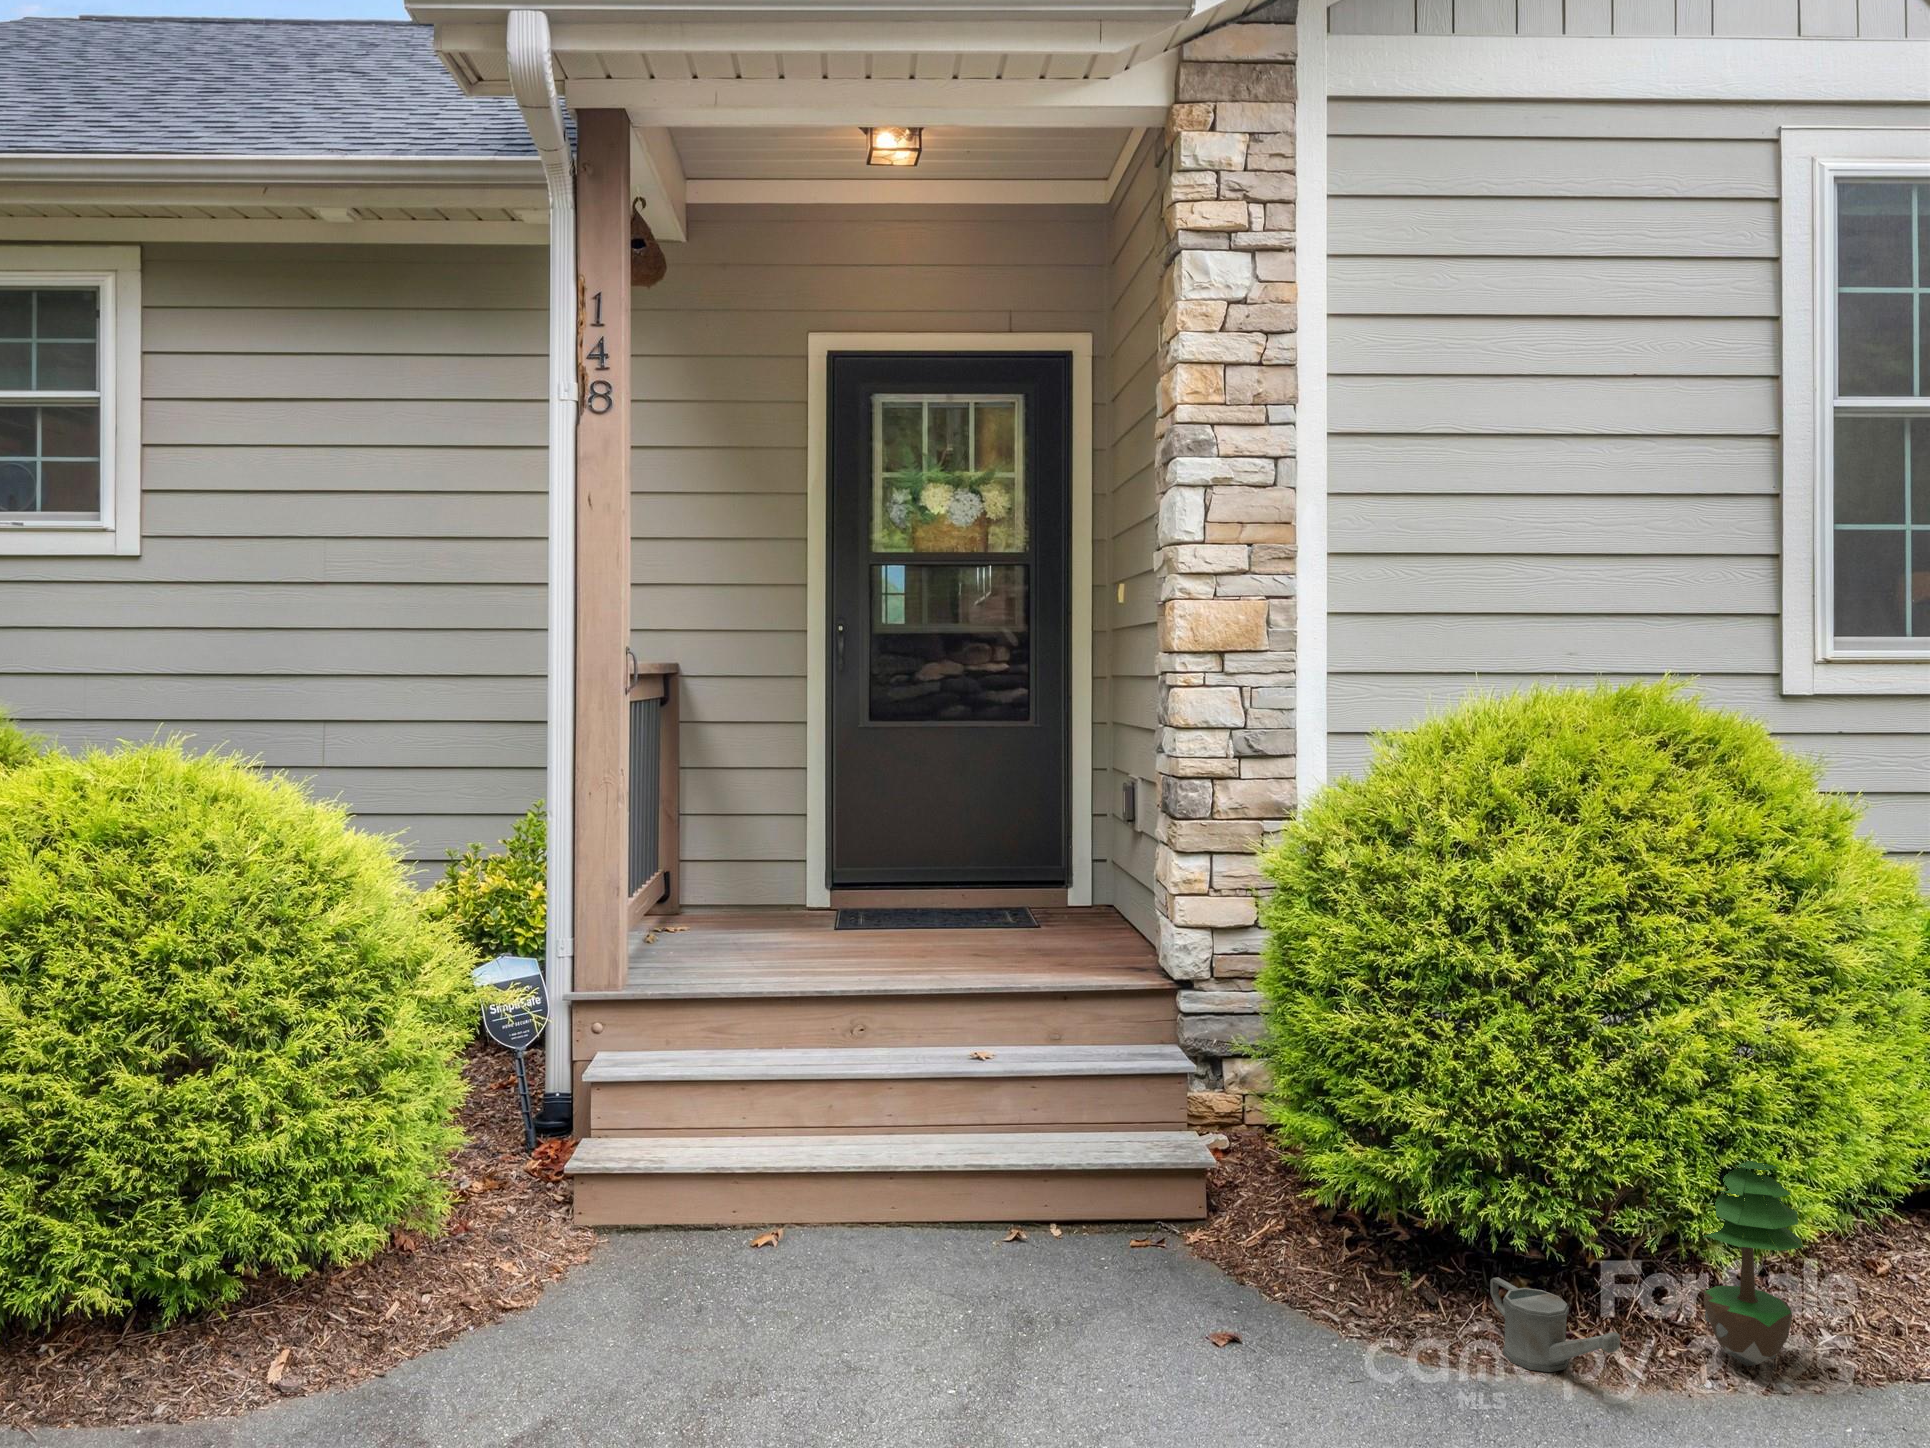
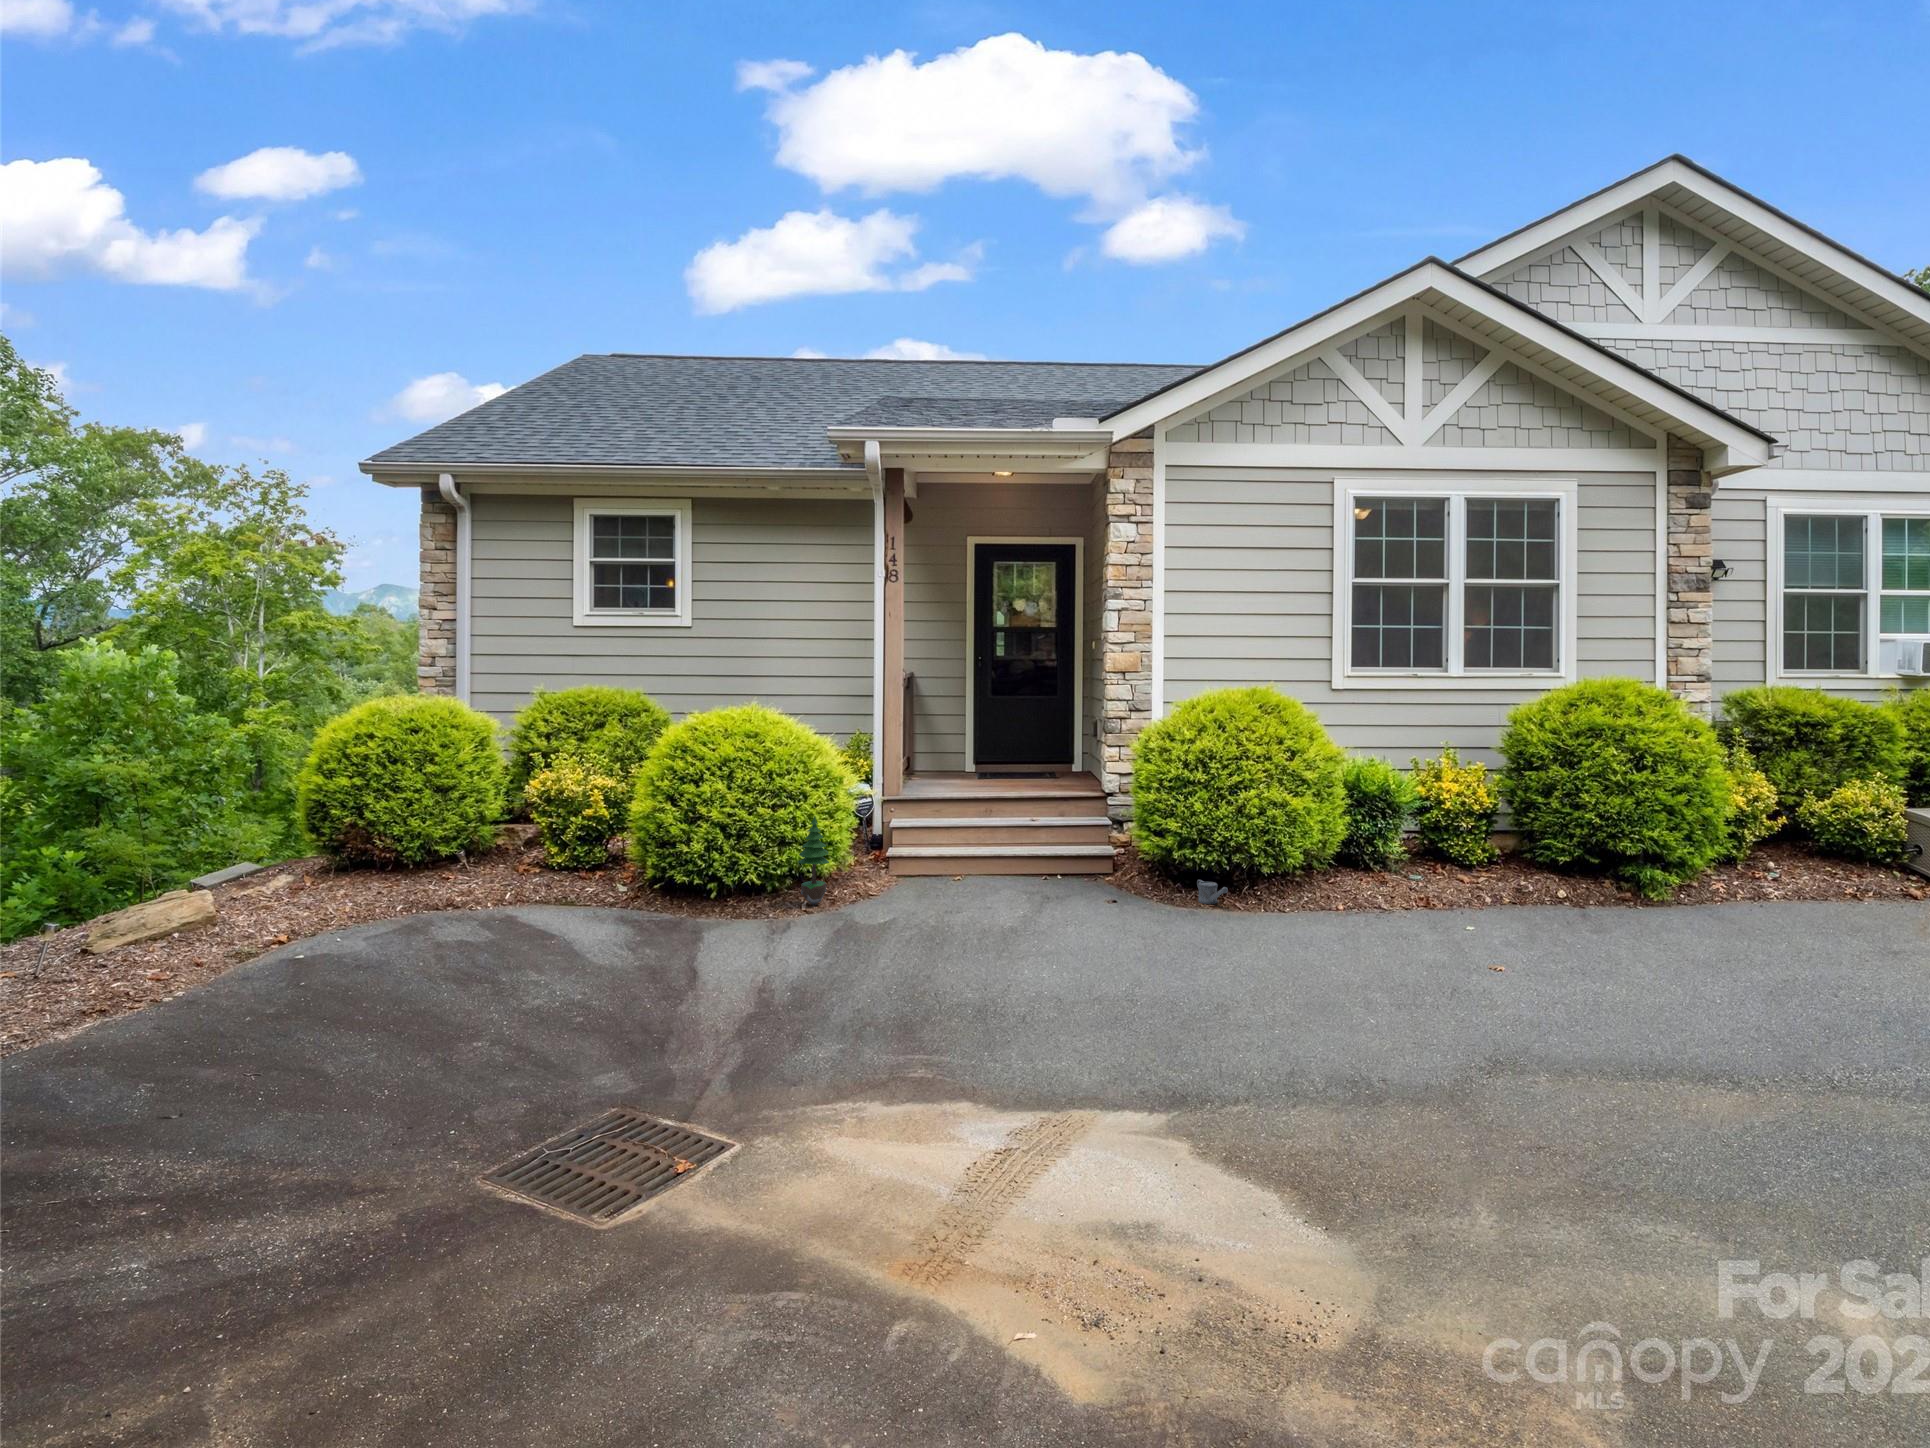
potted tree: present [1703,1161,1803,1367] -> present [798,817,829,905]

